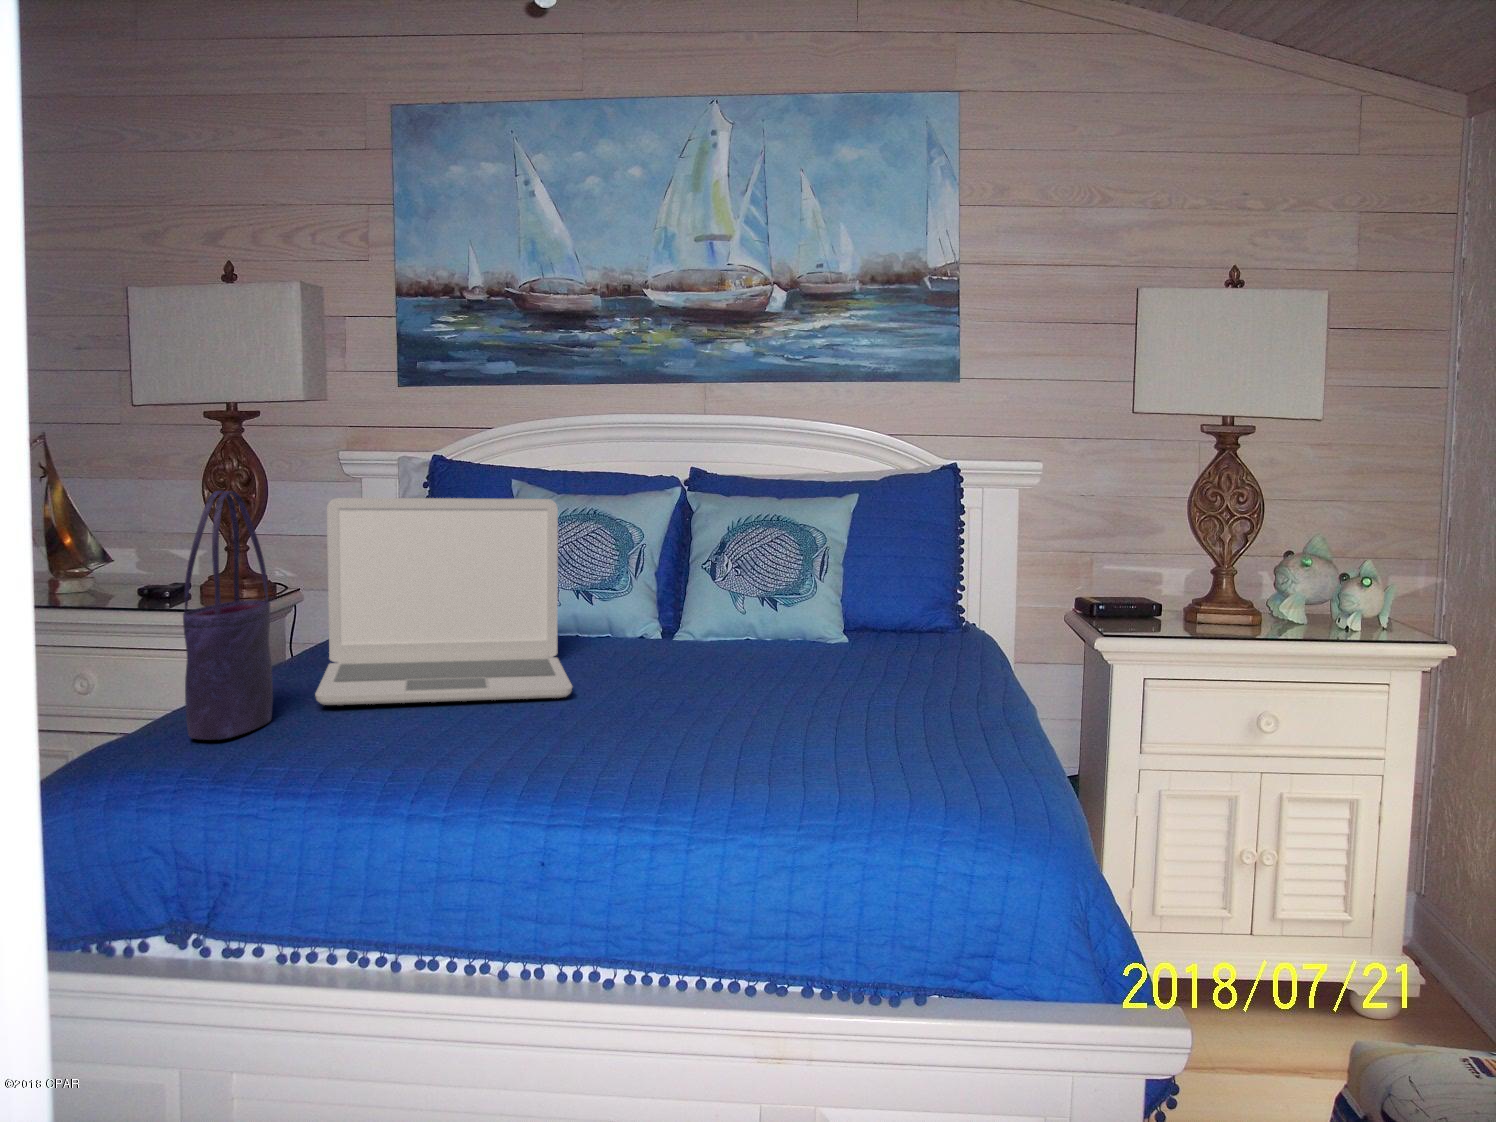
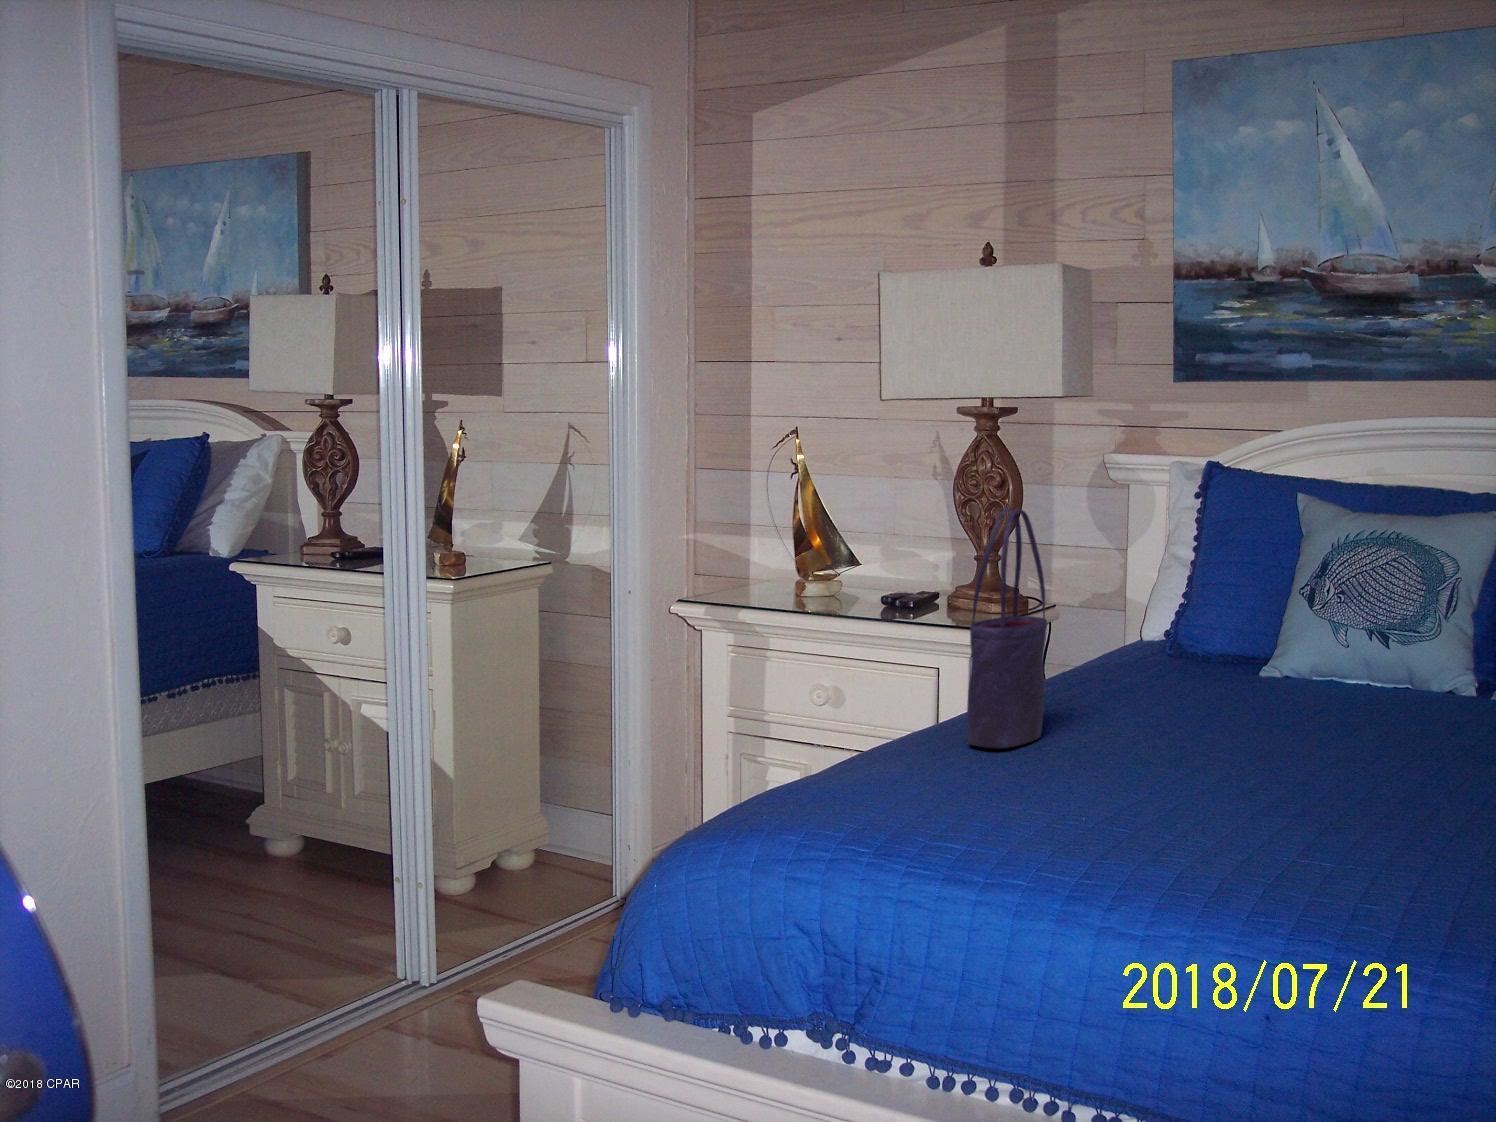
laptop: present [315,498,572,705] -> none [1083,515,1356,744]

